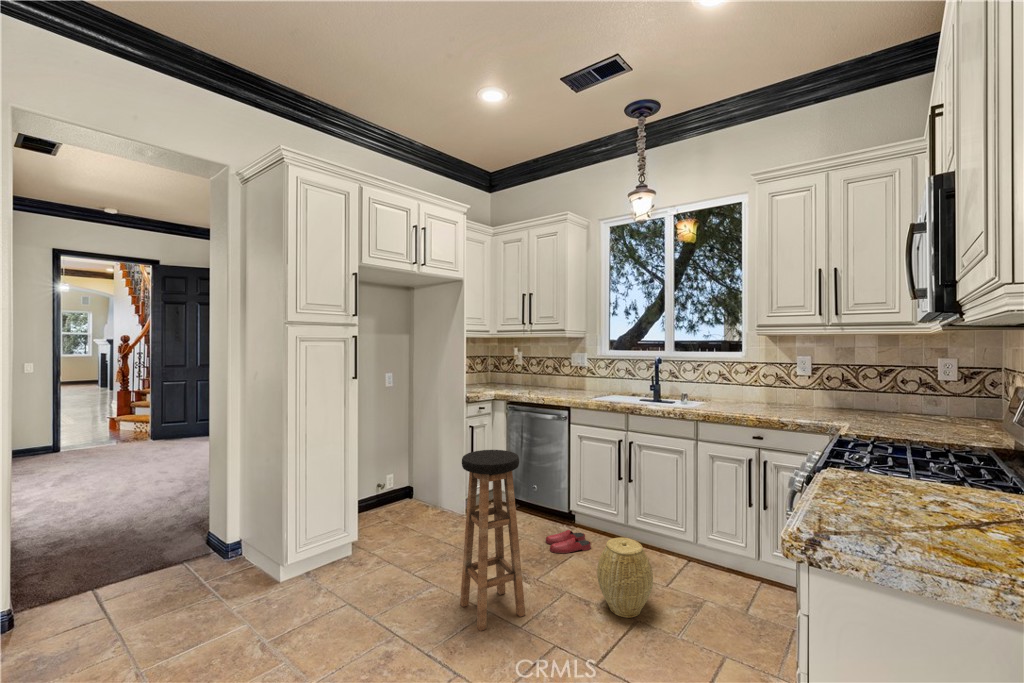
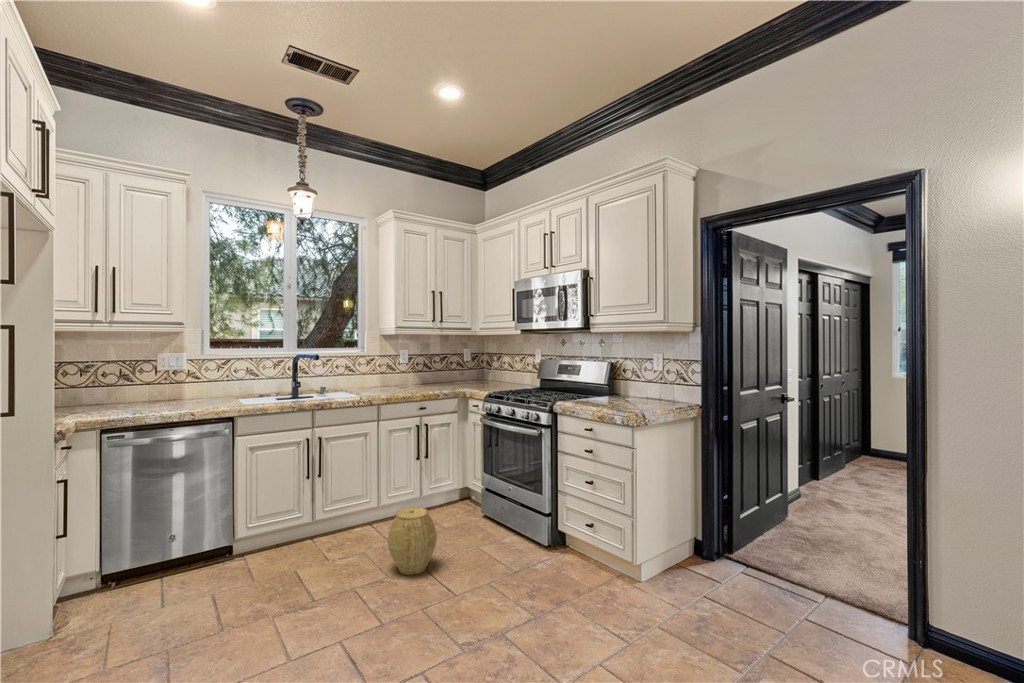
bar stool: present [460,450,525,631] -> none [313,454,383,662]
slippers: present [546,530,591,553] -> none [254,556,308,585]

